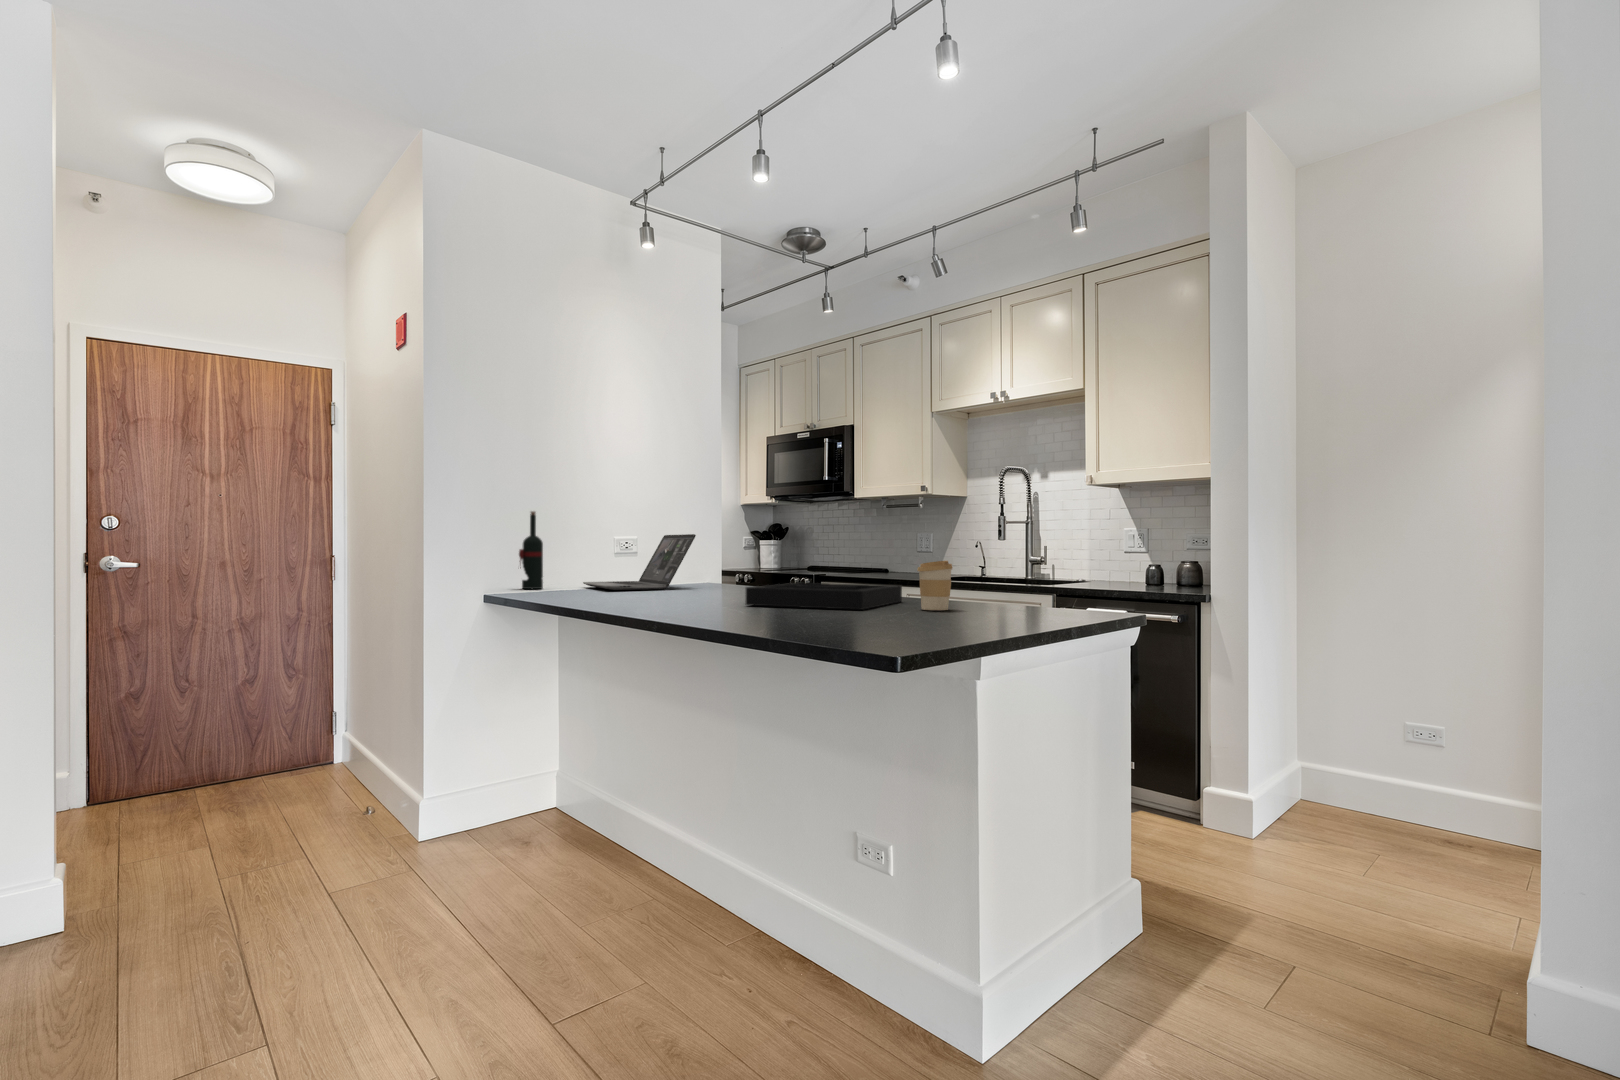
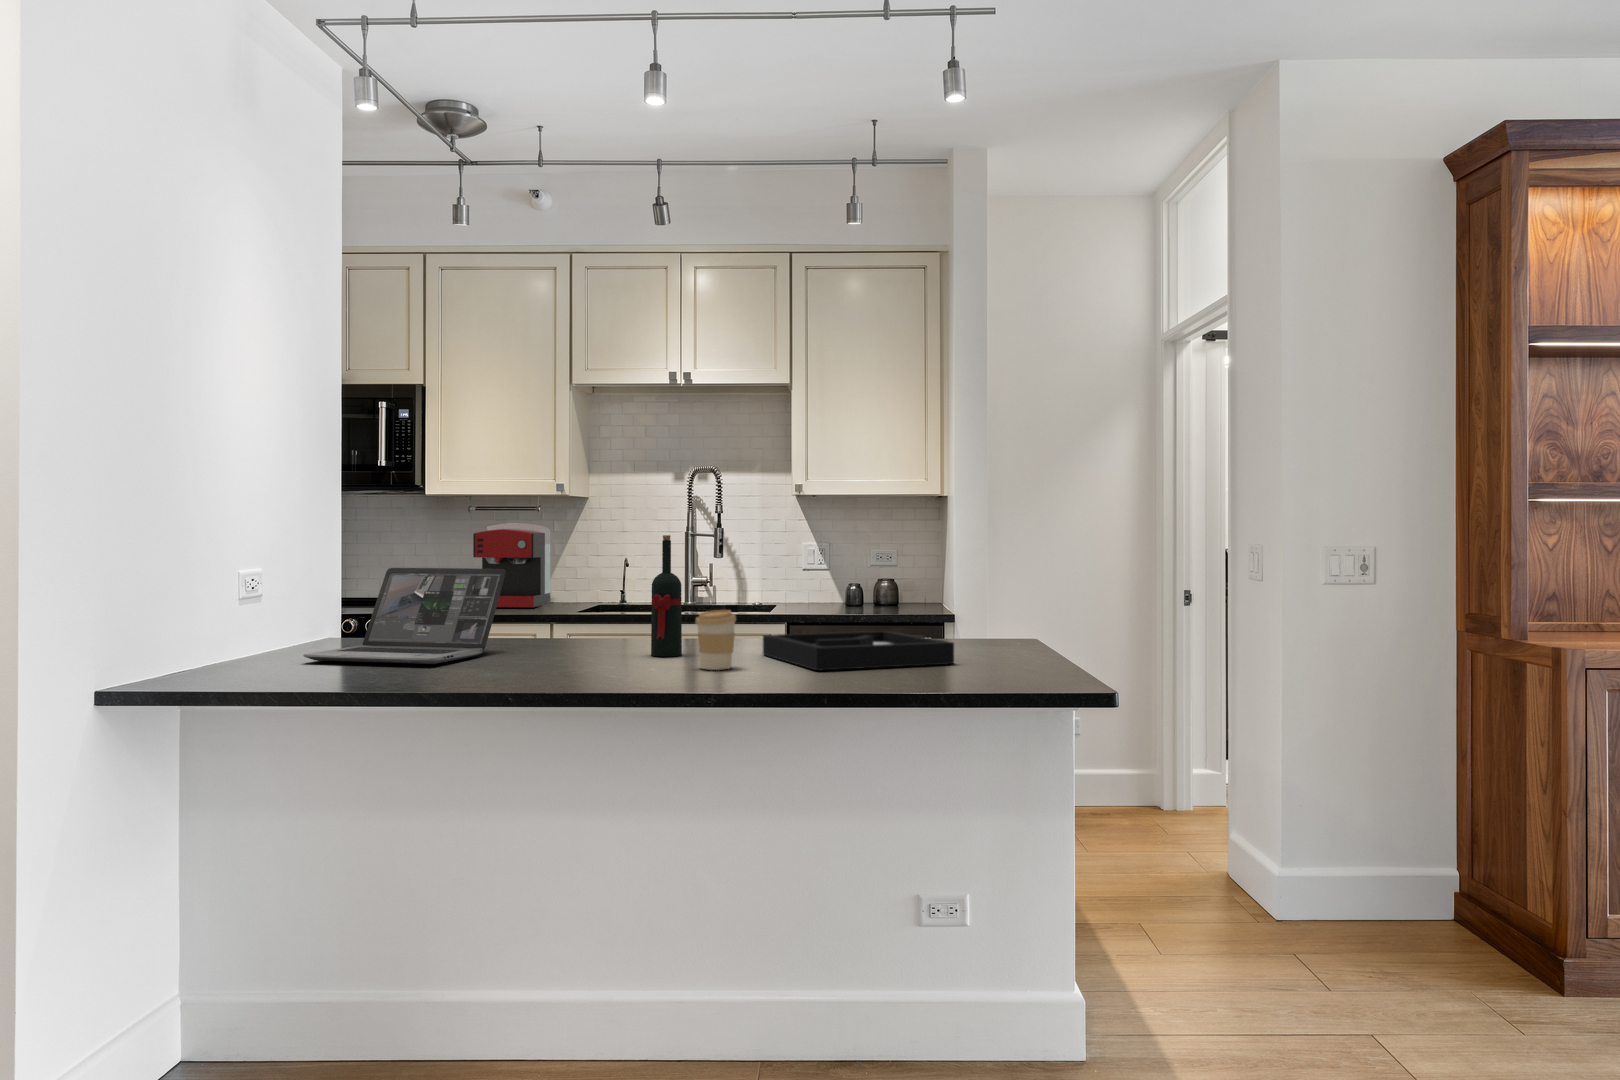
wine bottle: present [519,511,543,589] -> present [651,535,682,656]
coffee maker: none [874,516,936,576] -> present [473,523,550,607]
coffee cup: present [917,561,952,610] -> present [696,610,736,670]

